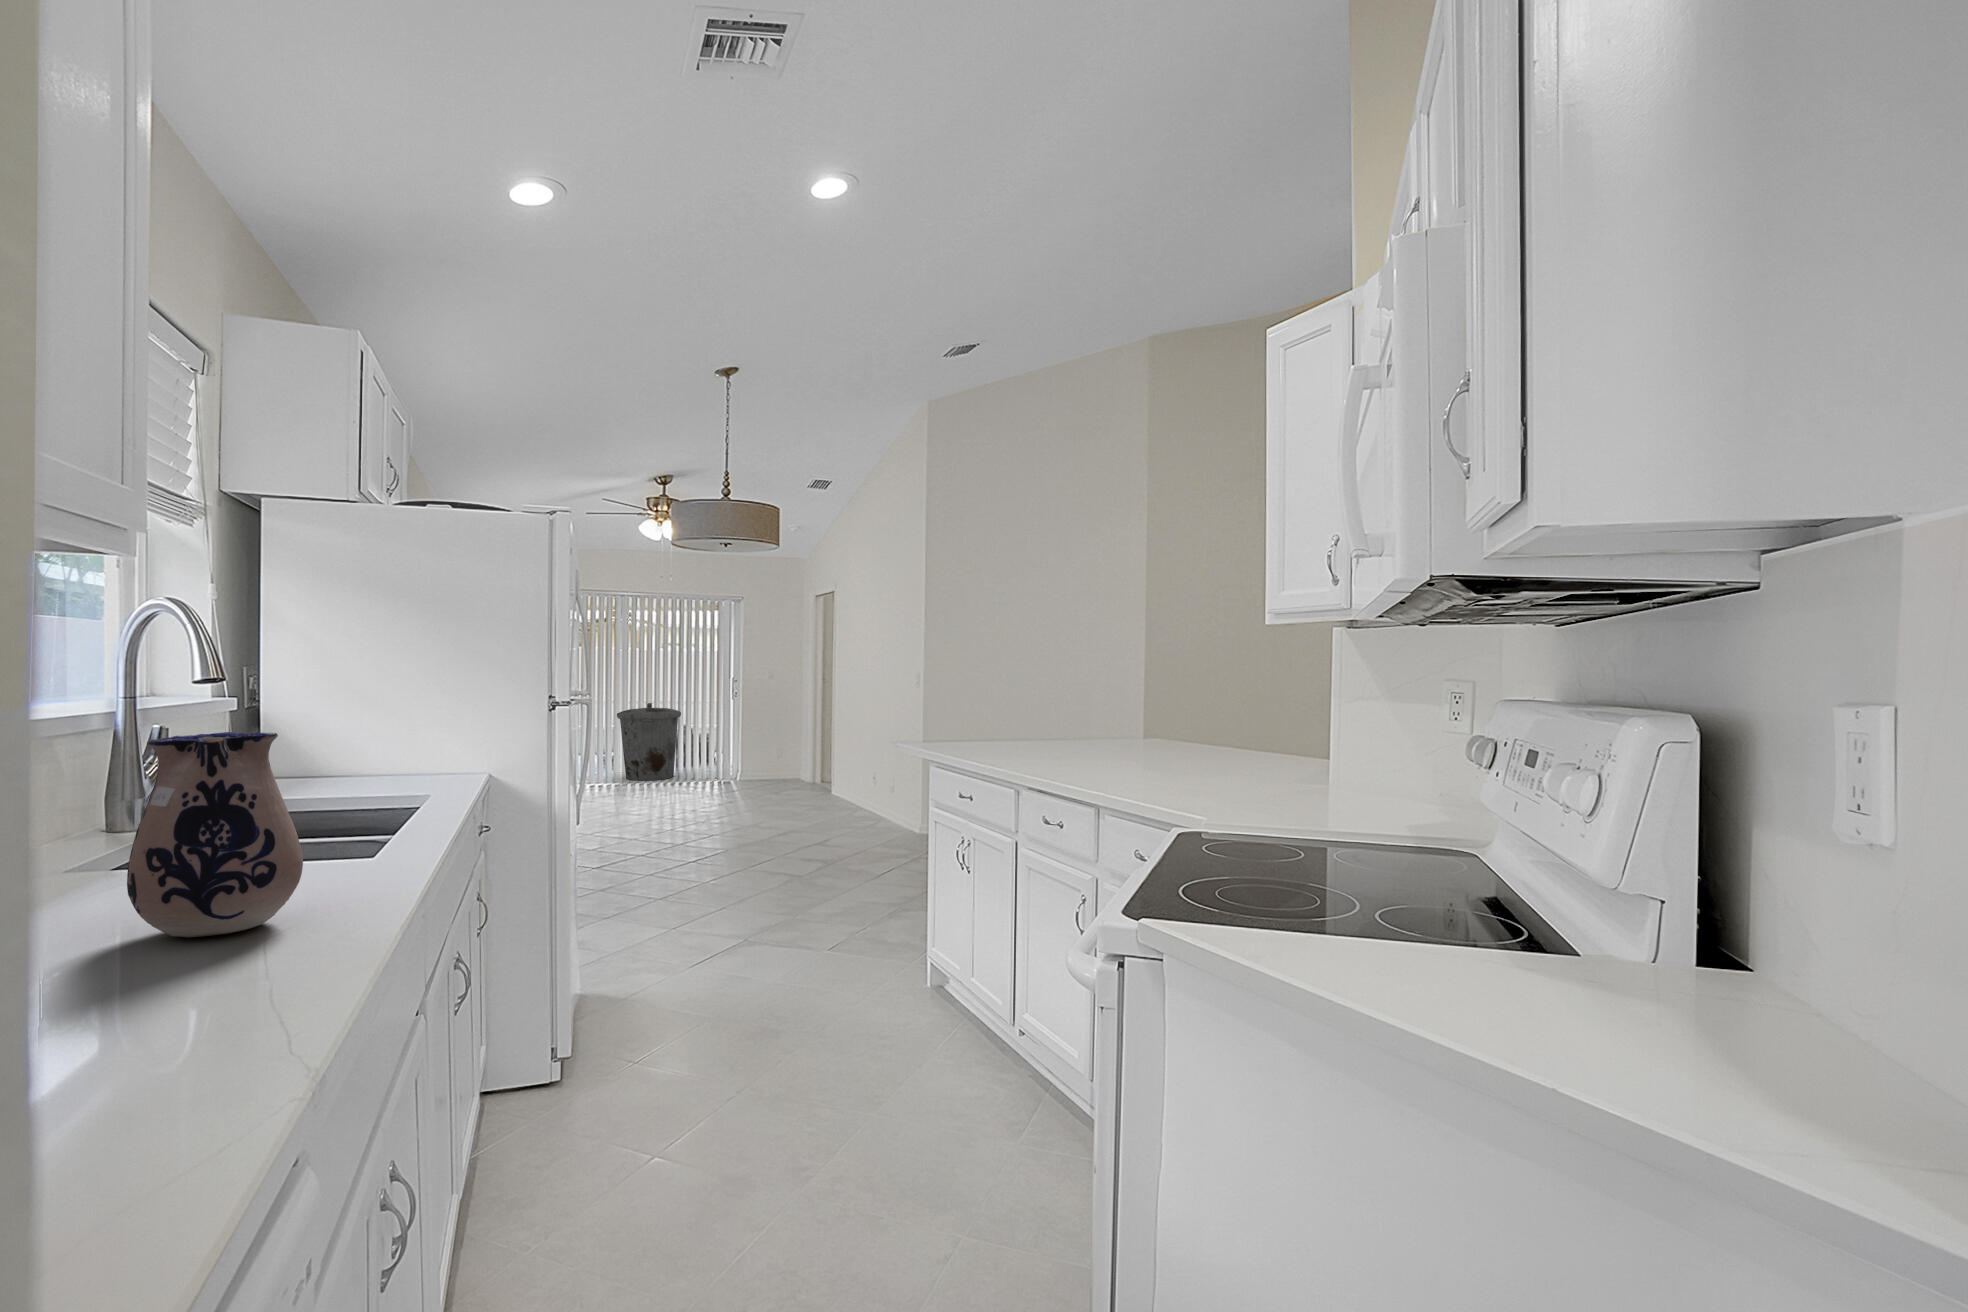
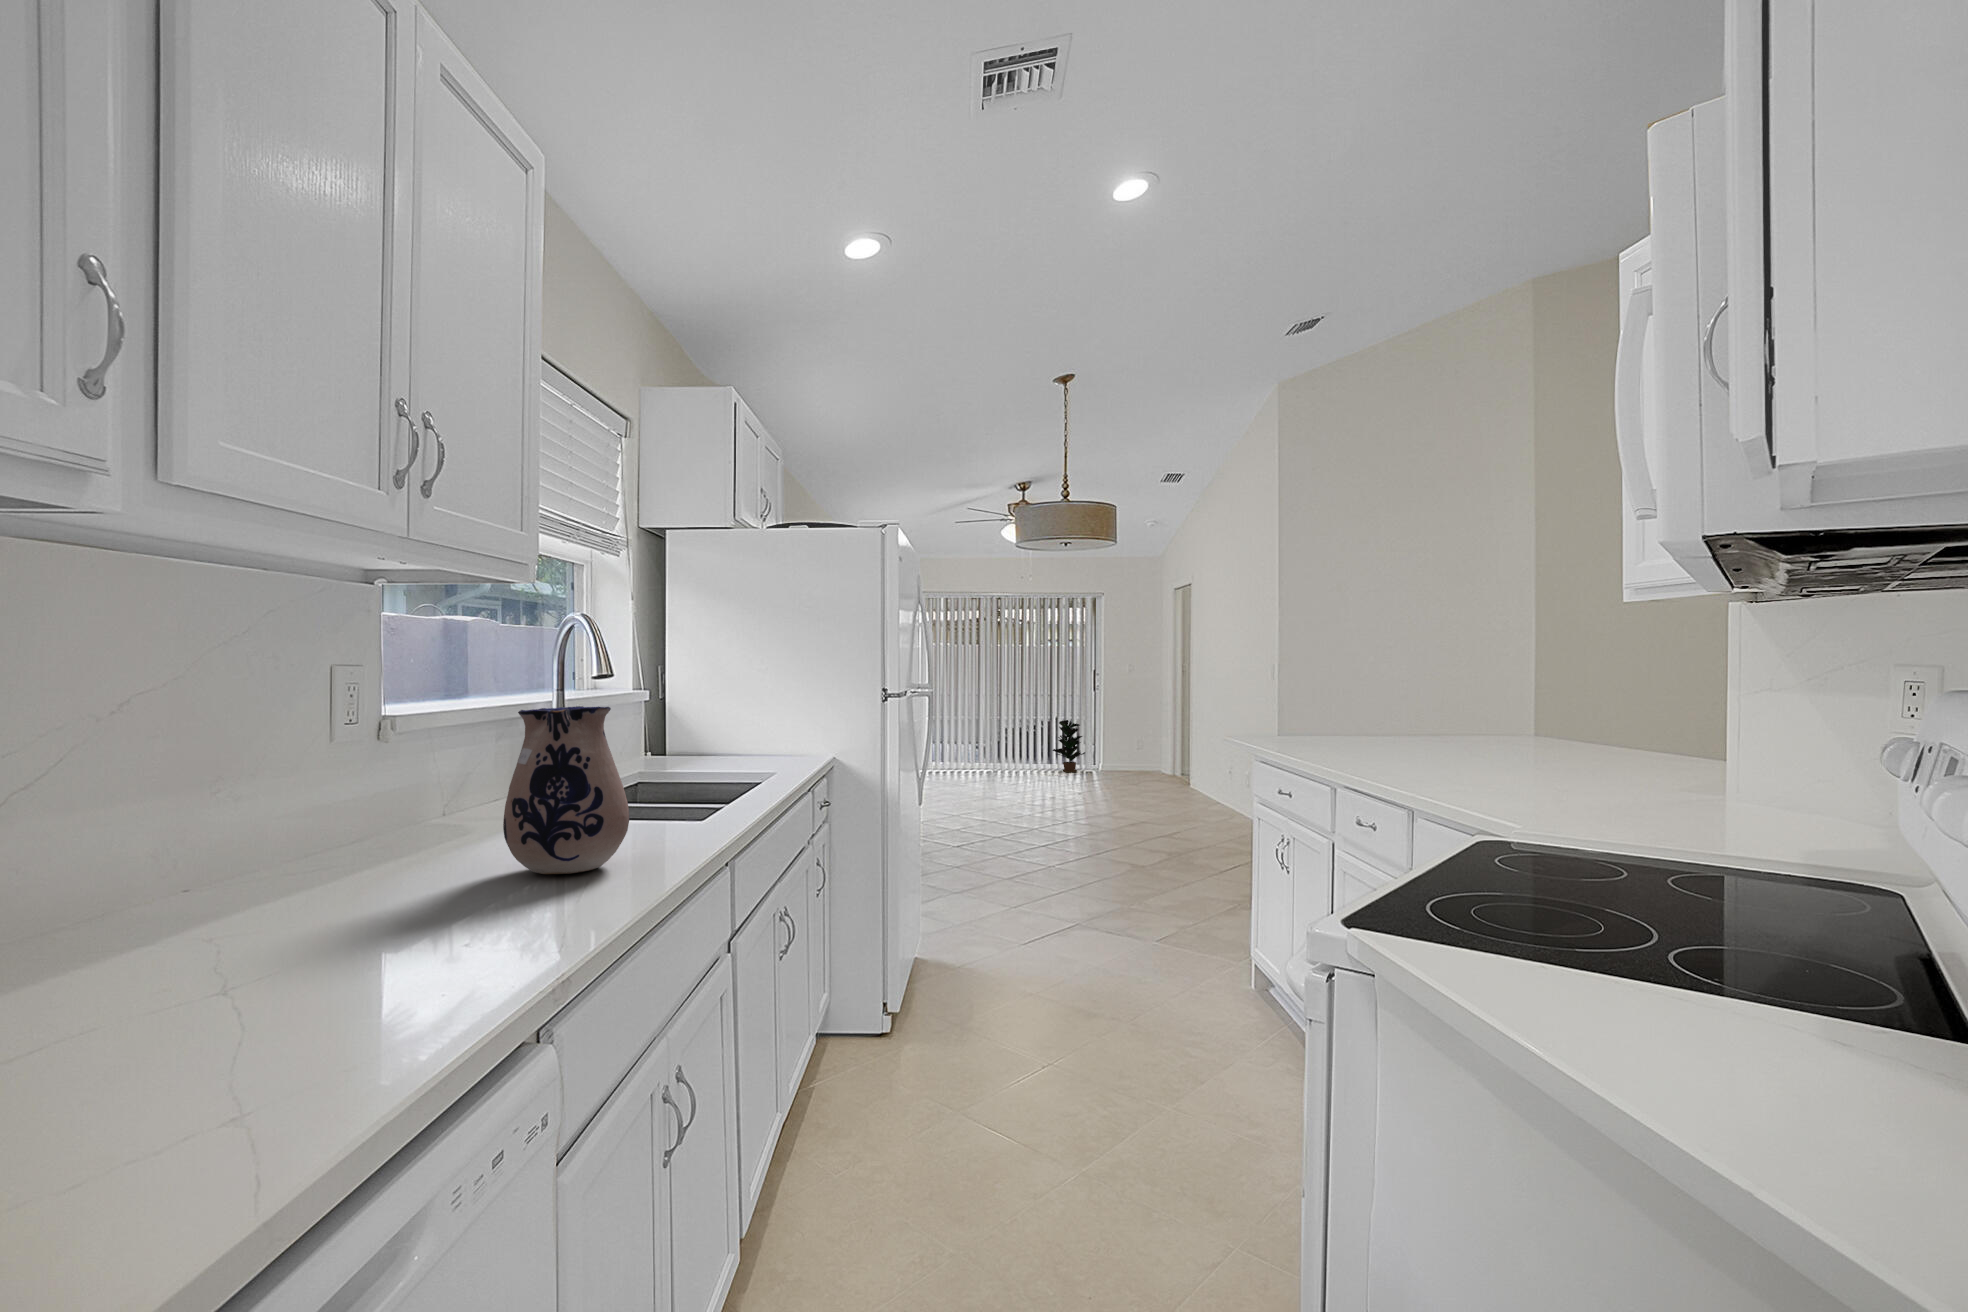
trash can: present [617,703,681,781] -> none [962,707,1014,775]
potted plant: none [725,716,763,774] -> present [1053,720,1085,773]

